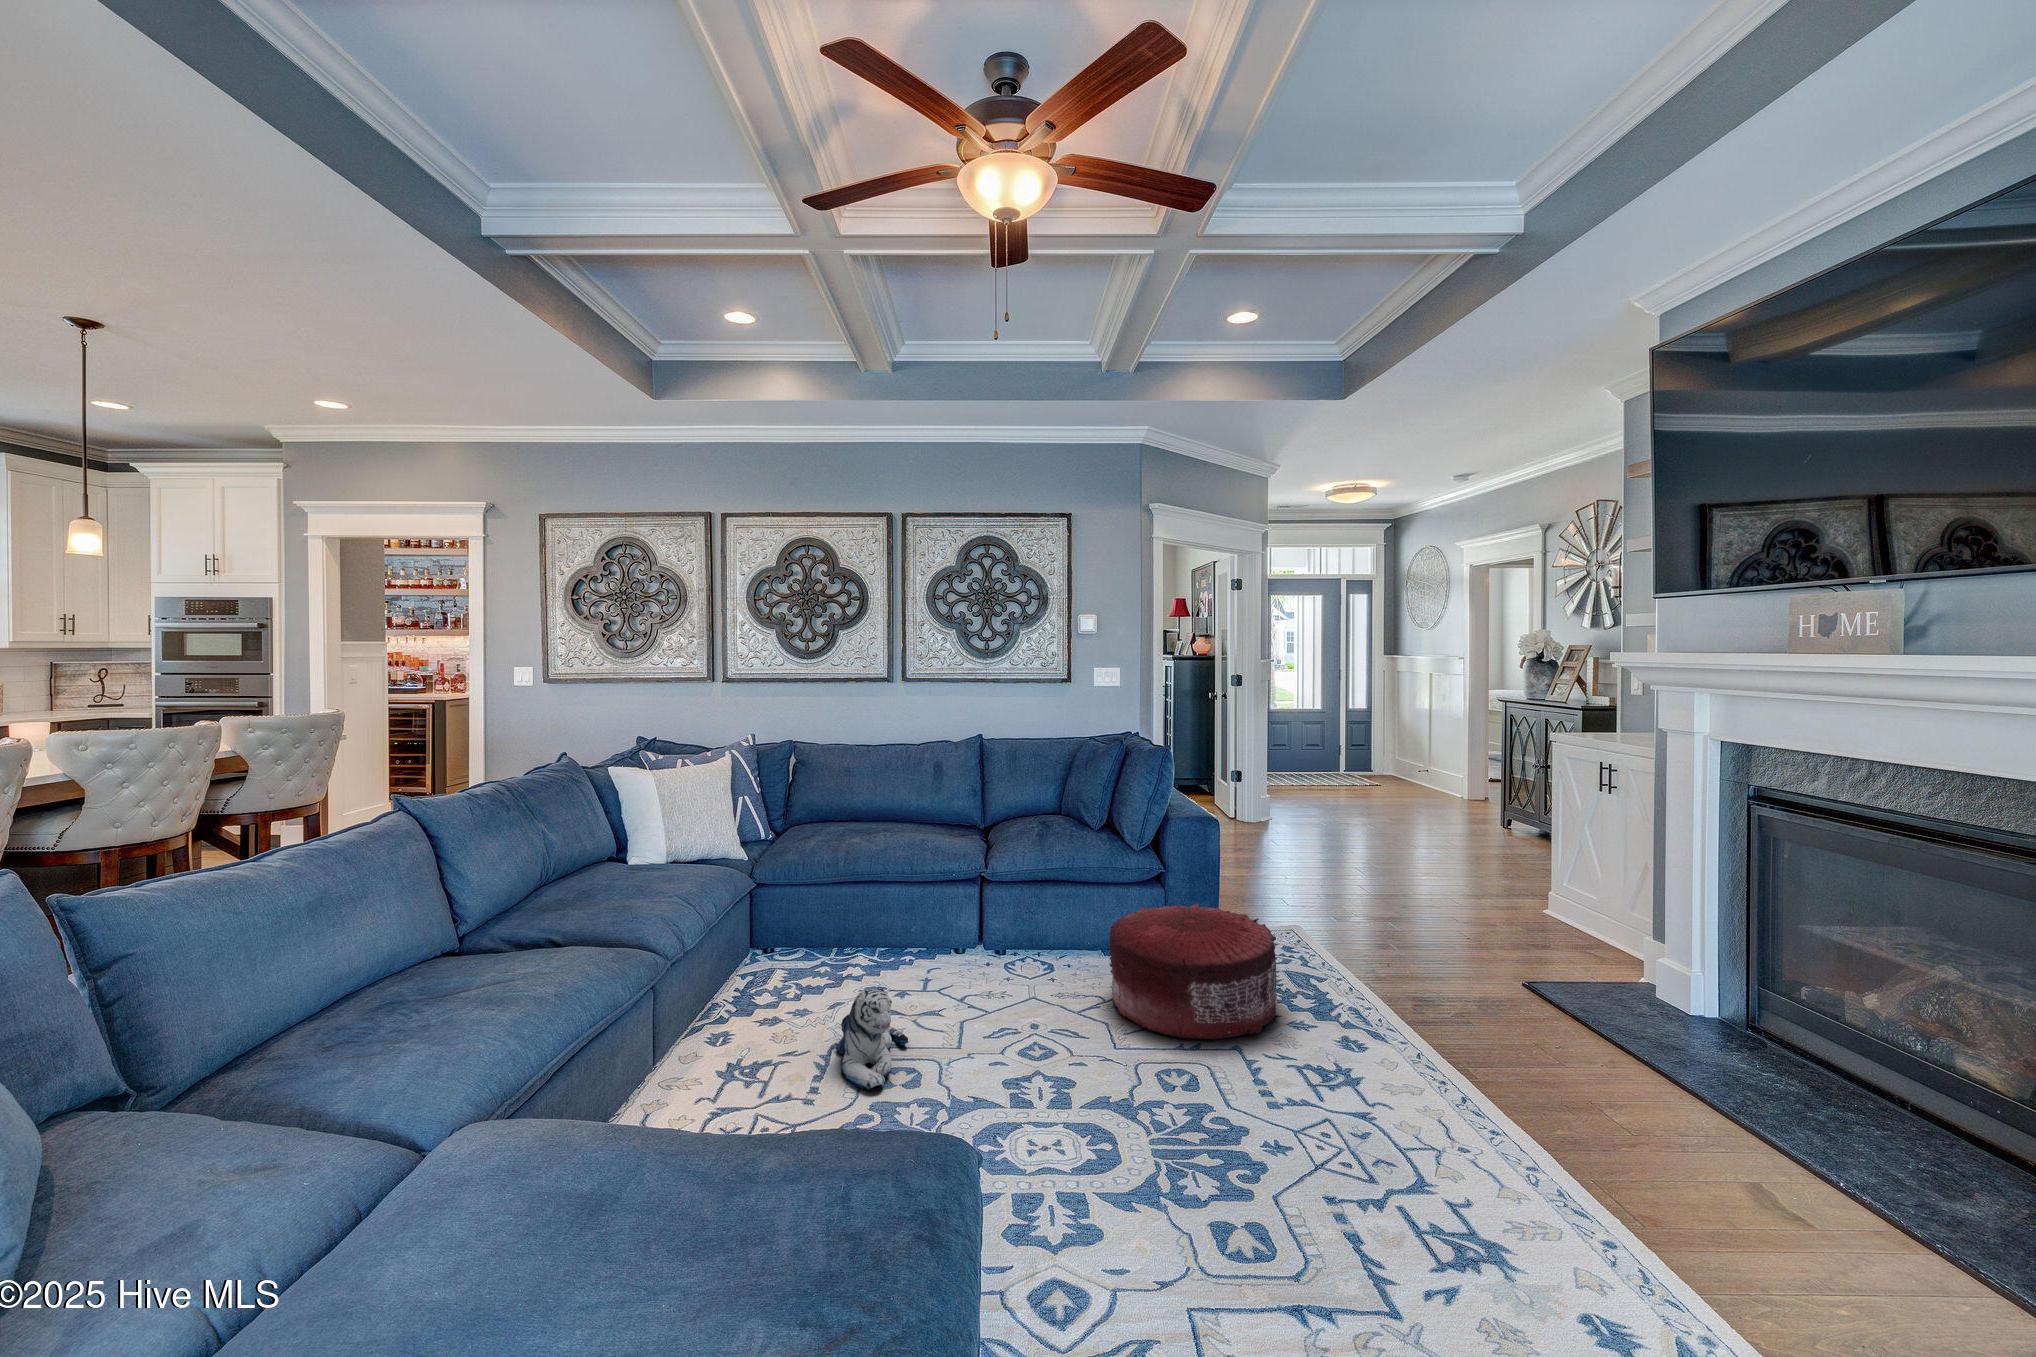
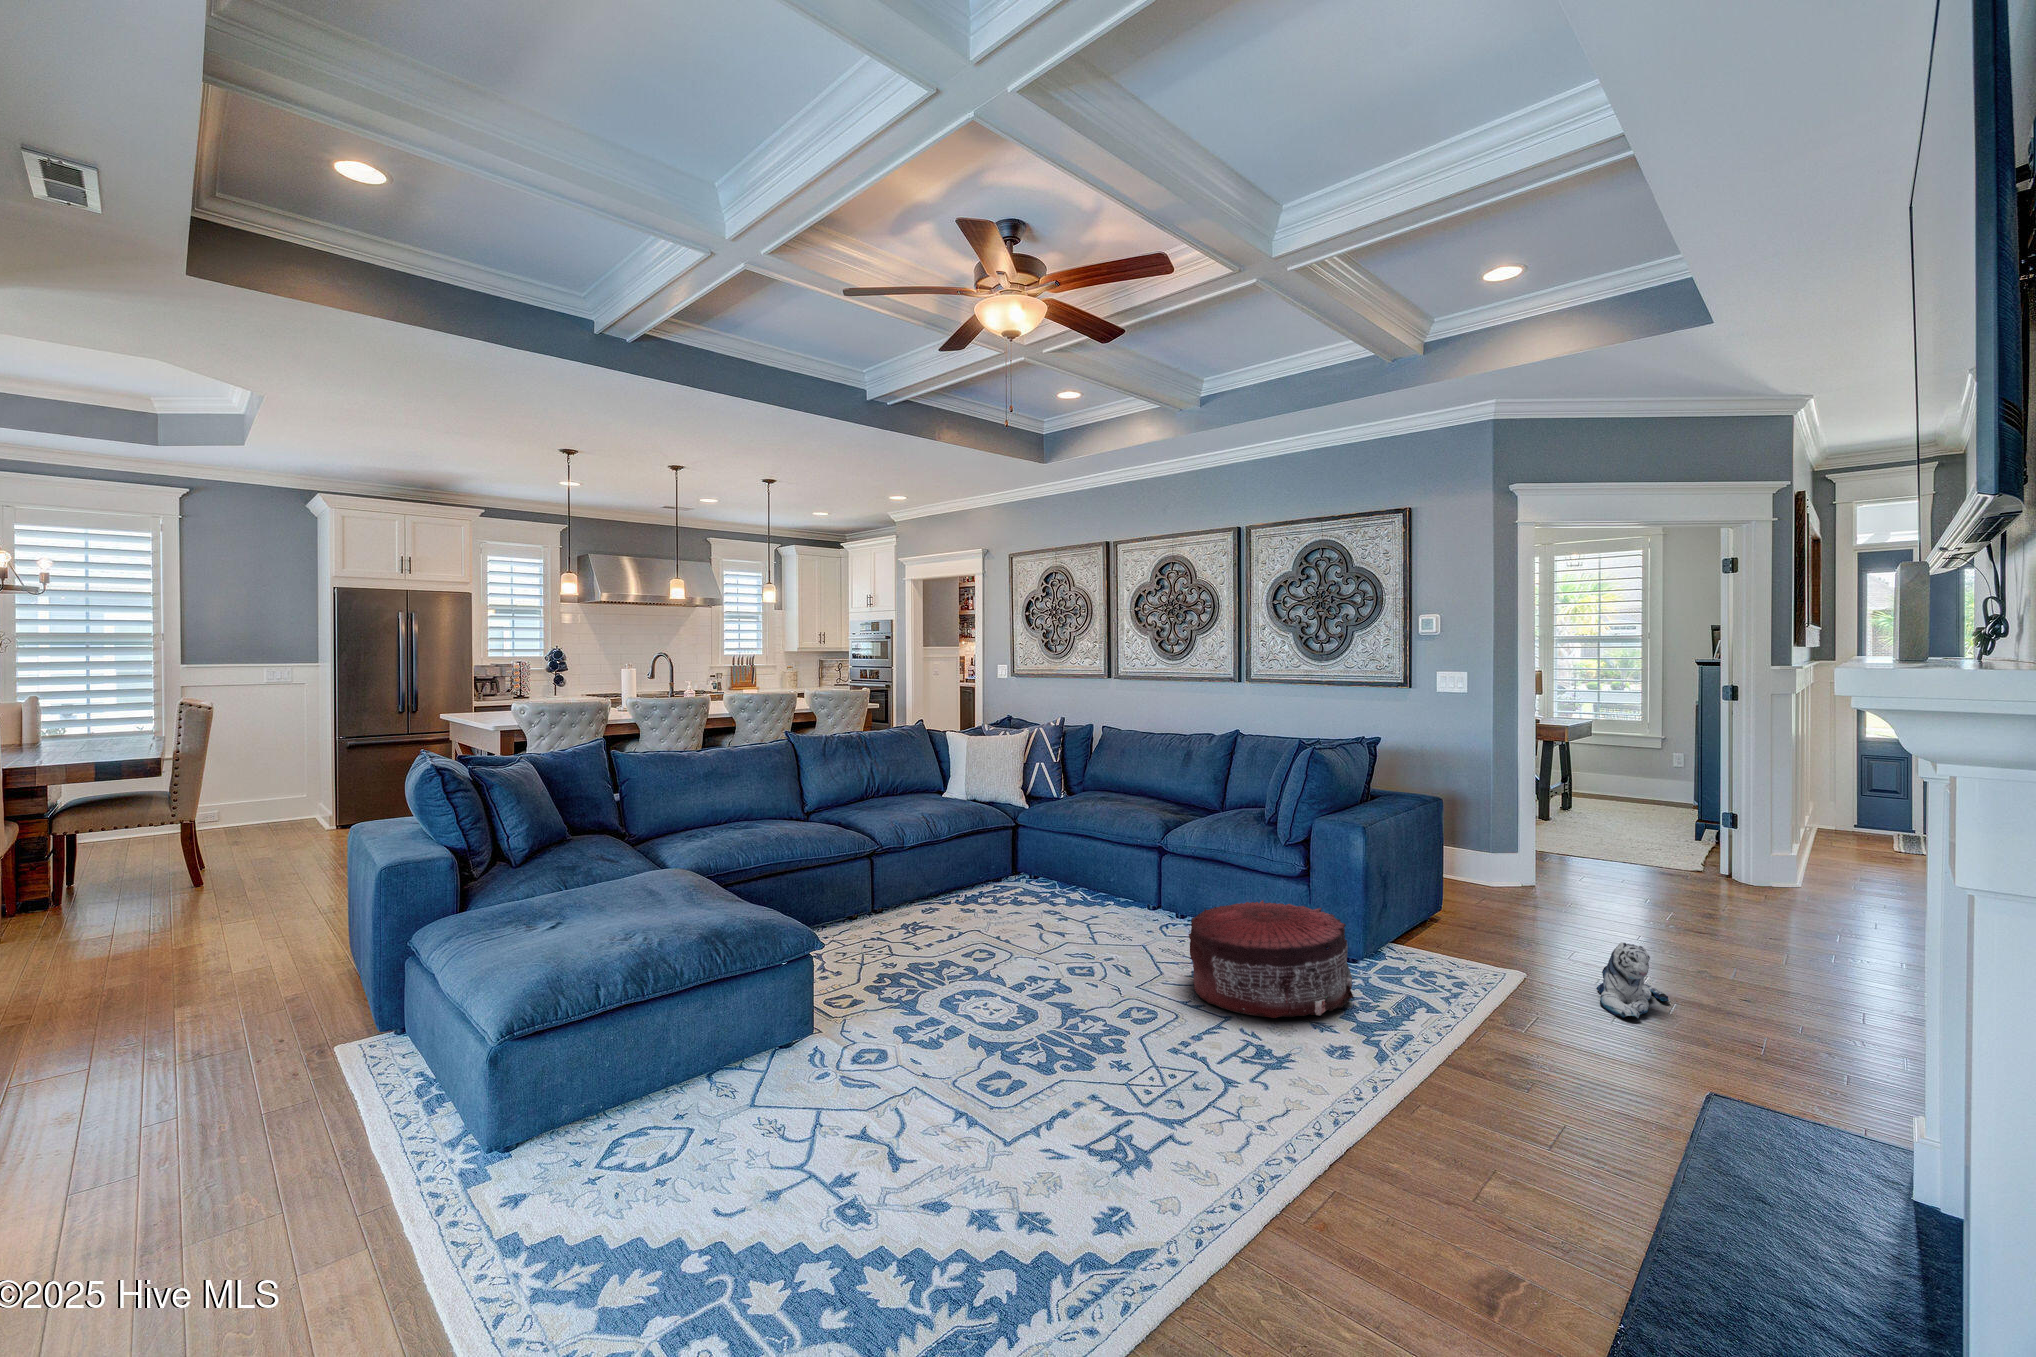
plush toy: present [836,989,909,1090] -> present [1596,942,1668,1018]

